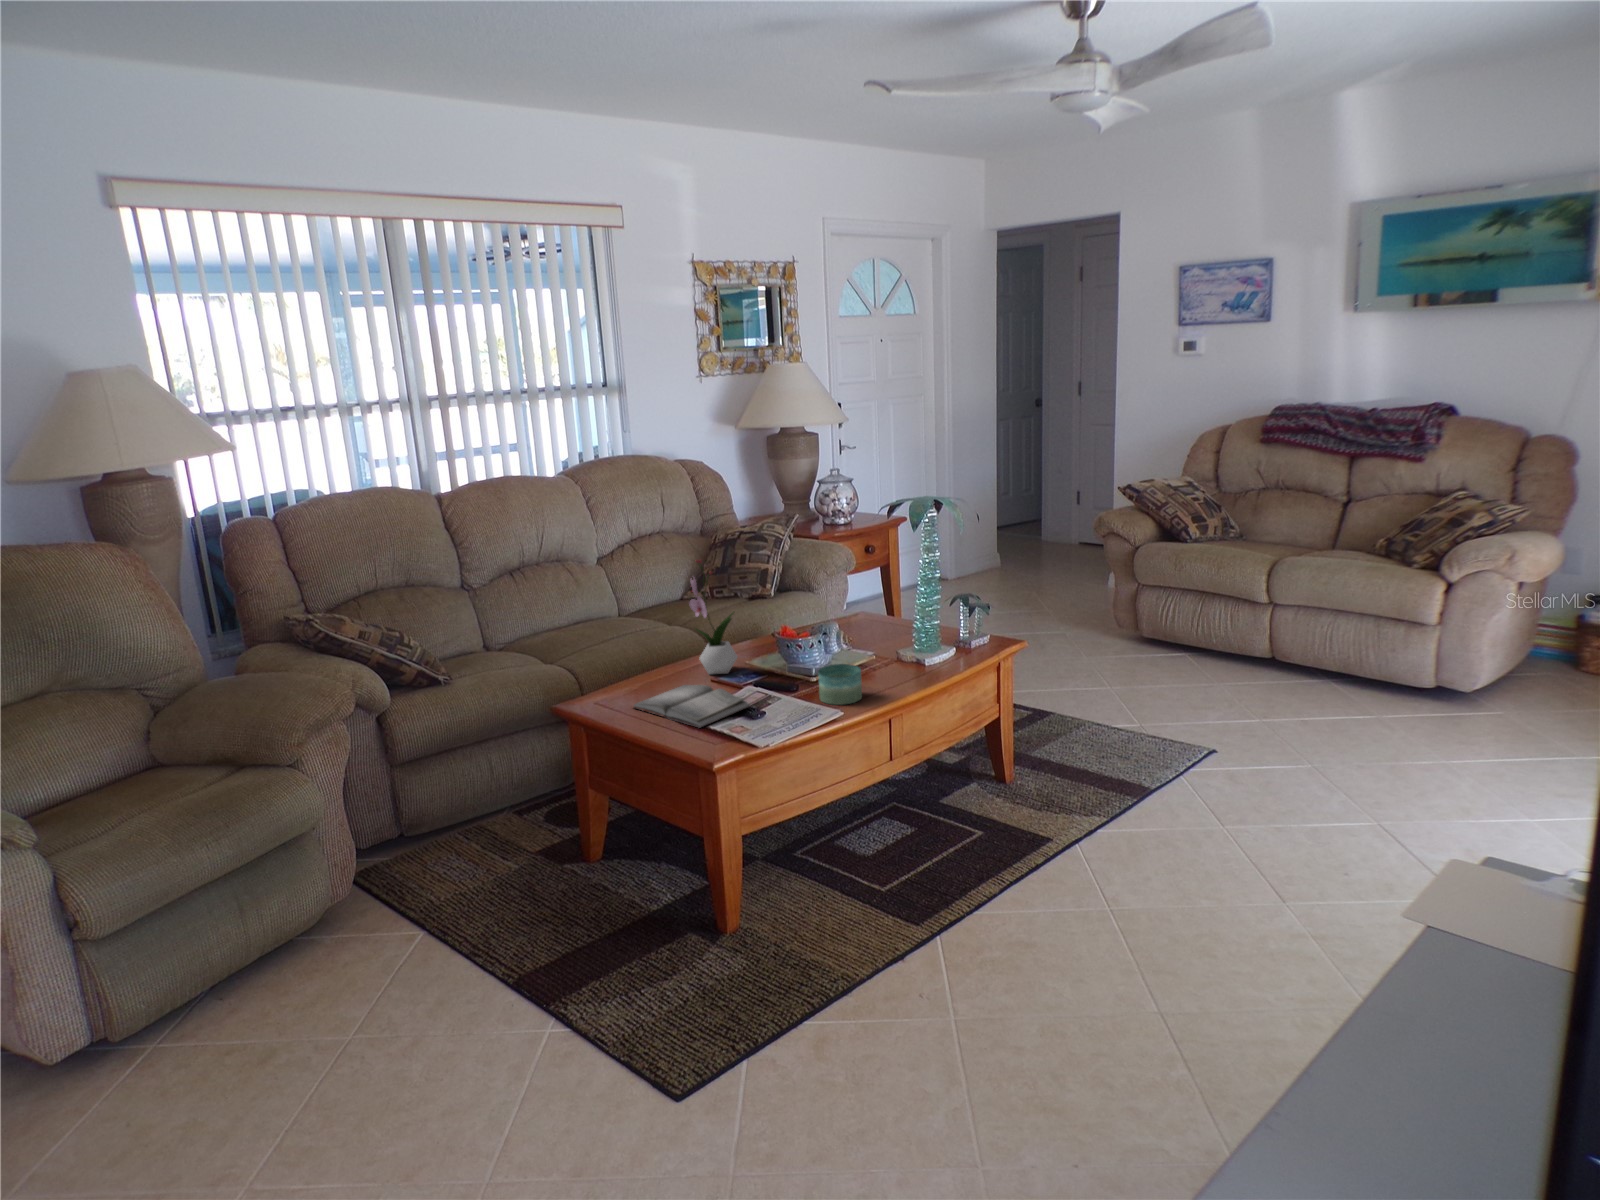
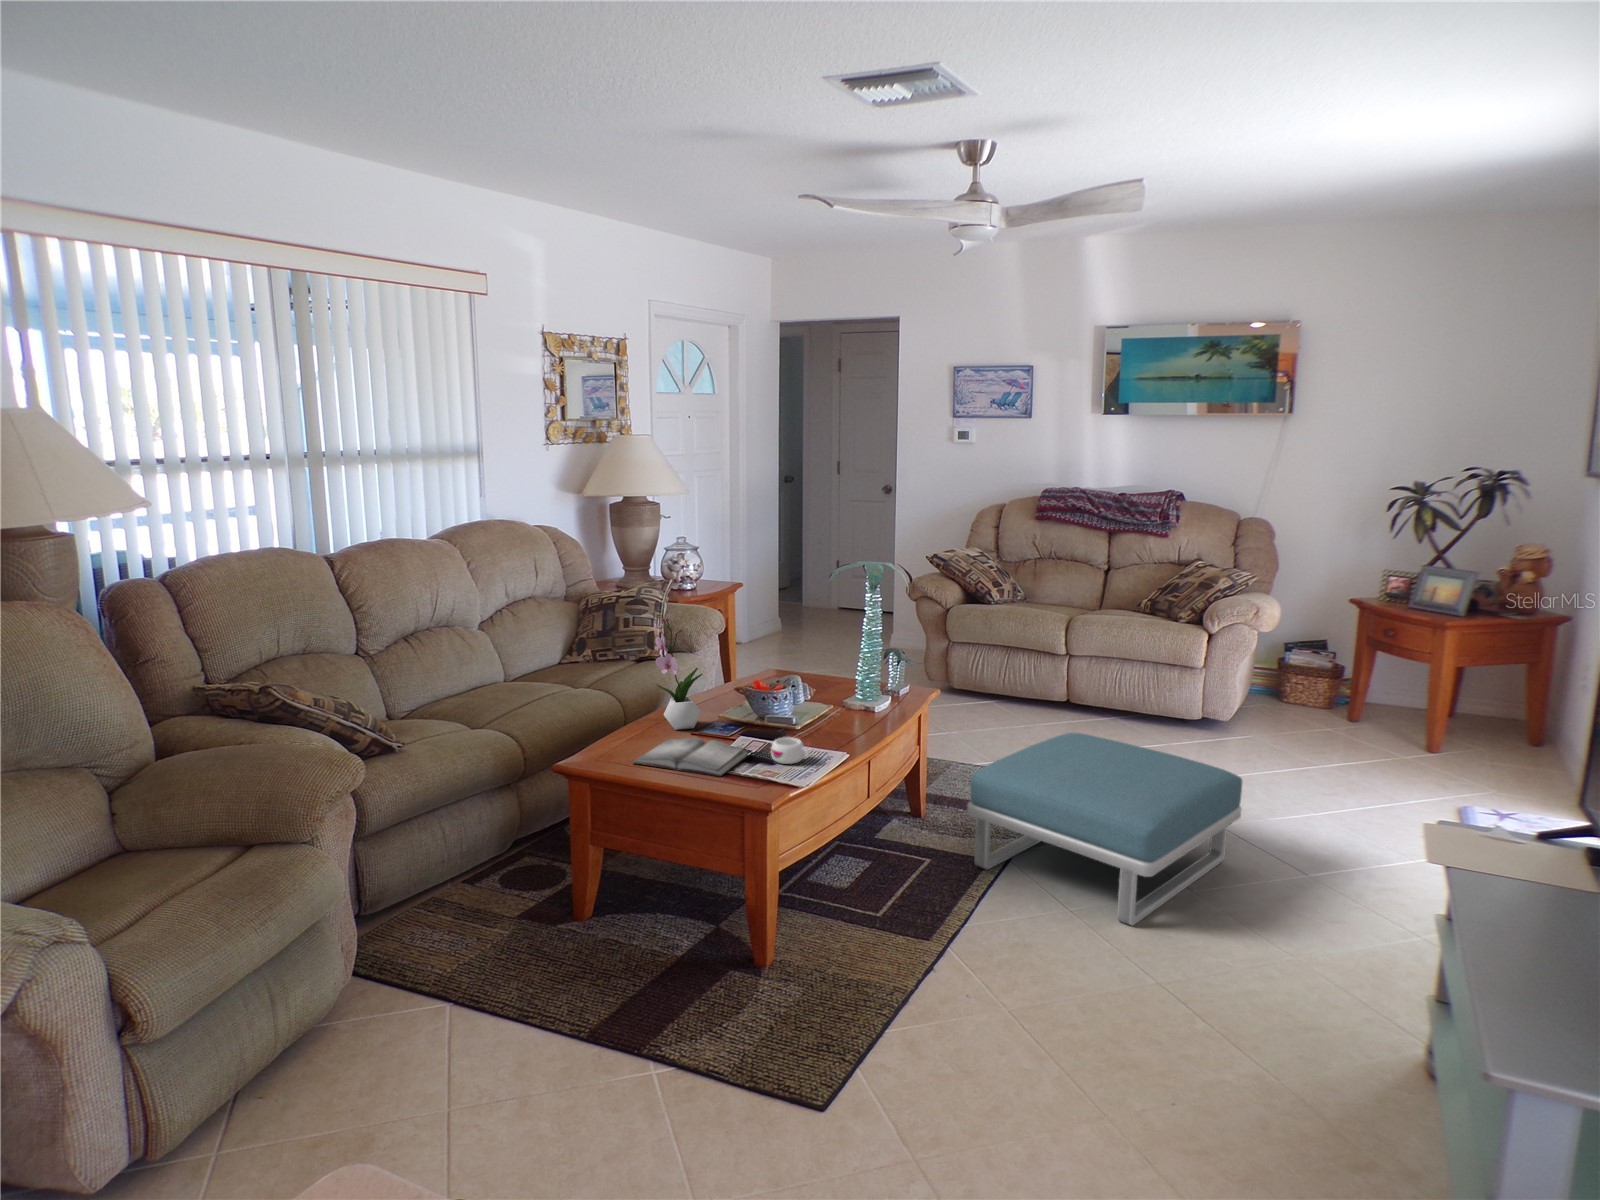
candle: present [818,664,862,705] -> none [803,712,843,749]
mug: none [766,691,802,719] -> present [771,737,809,764]
footstool: none [1020,702,1371,940] -> present [967,733,1242,925]

